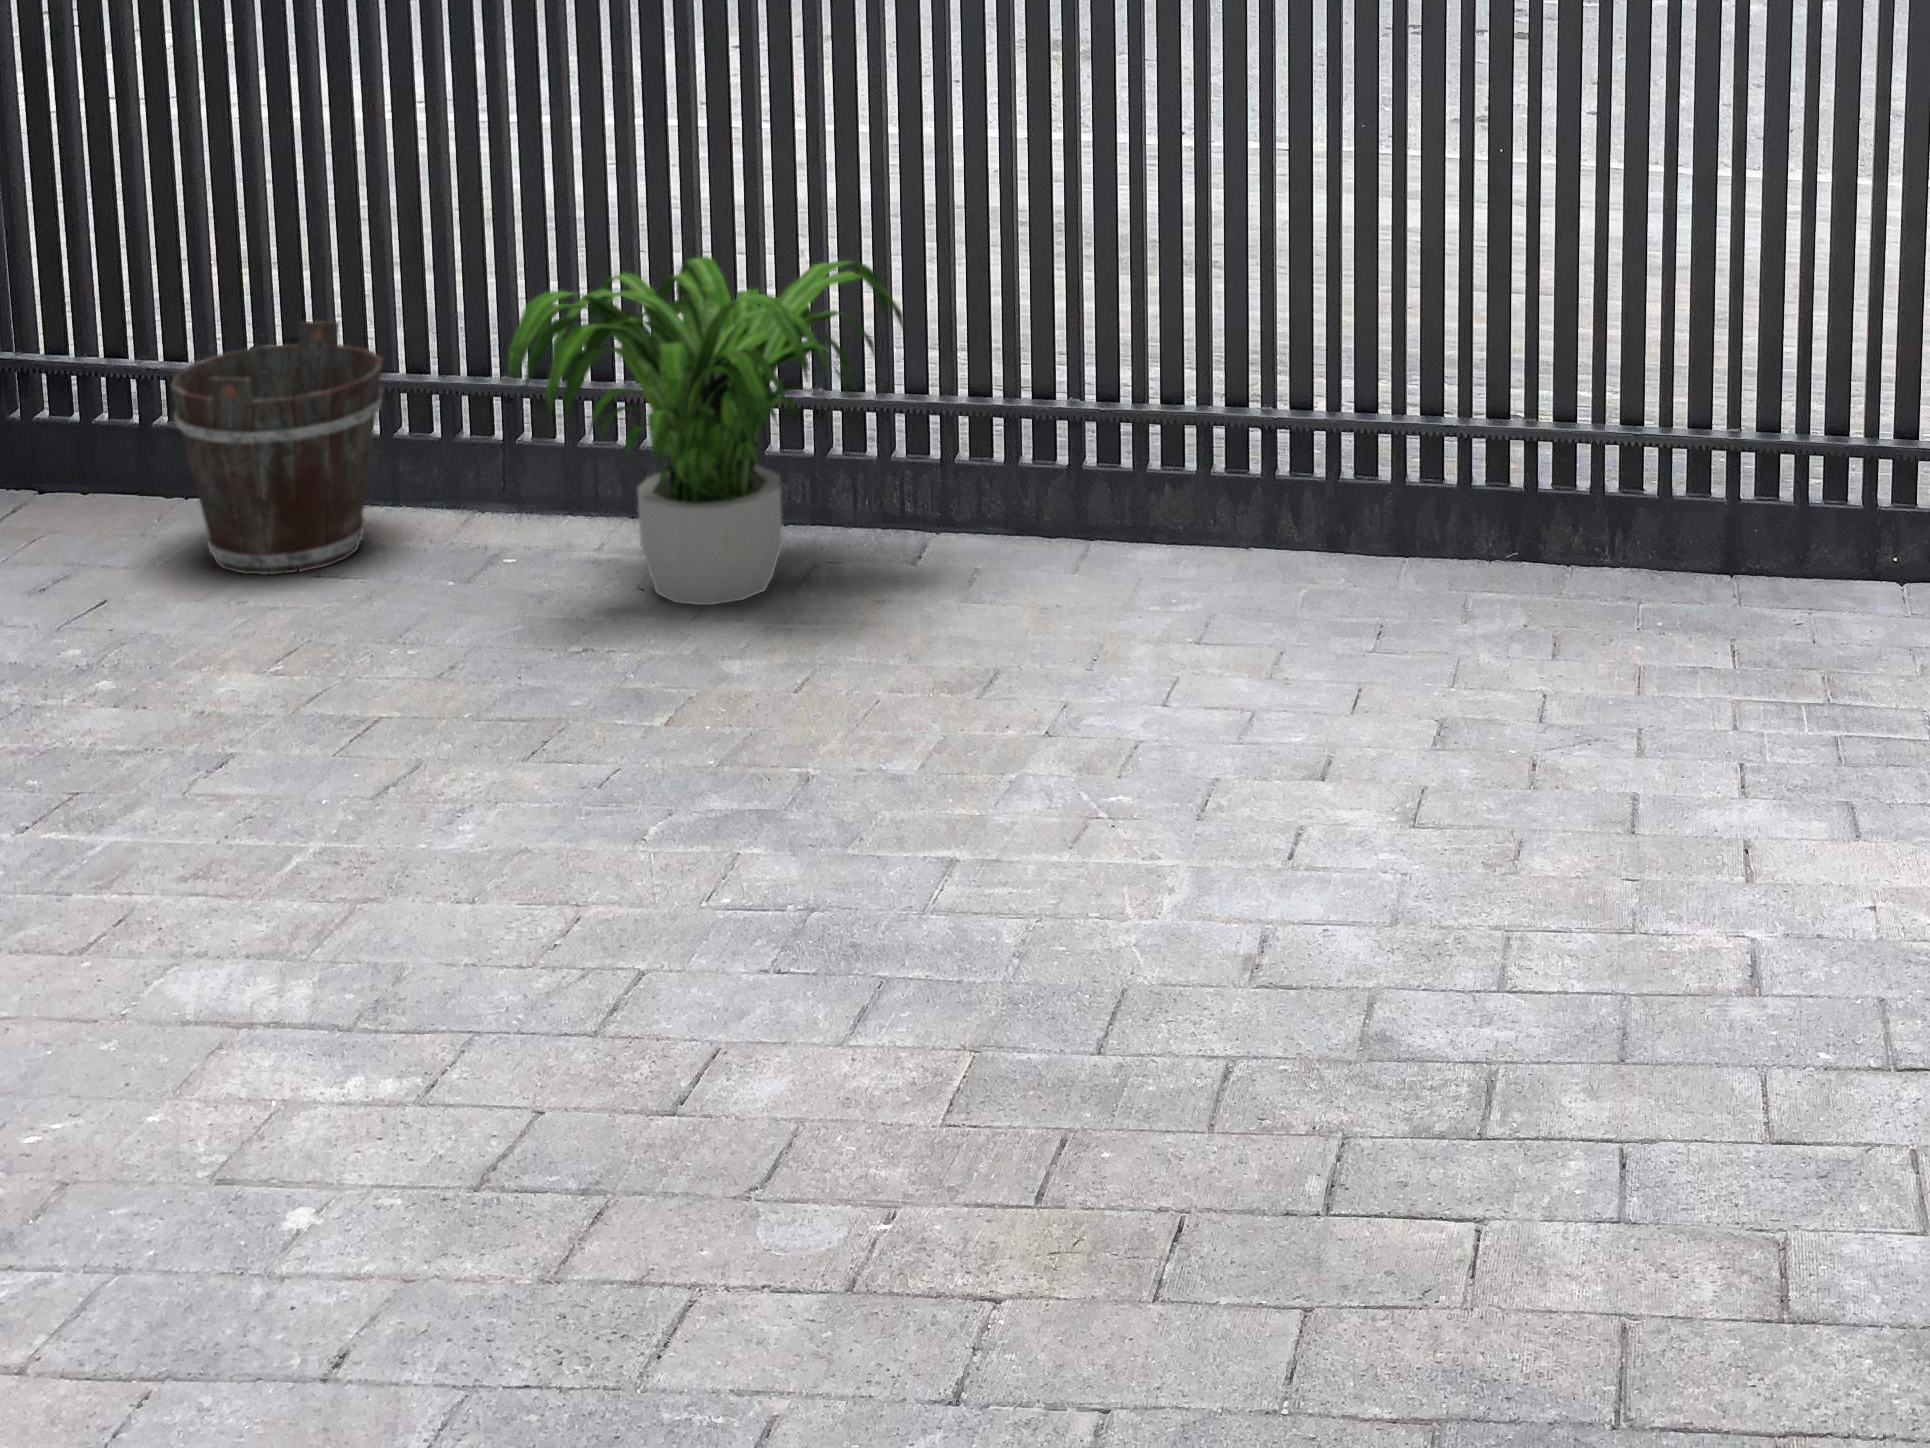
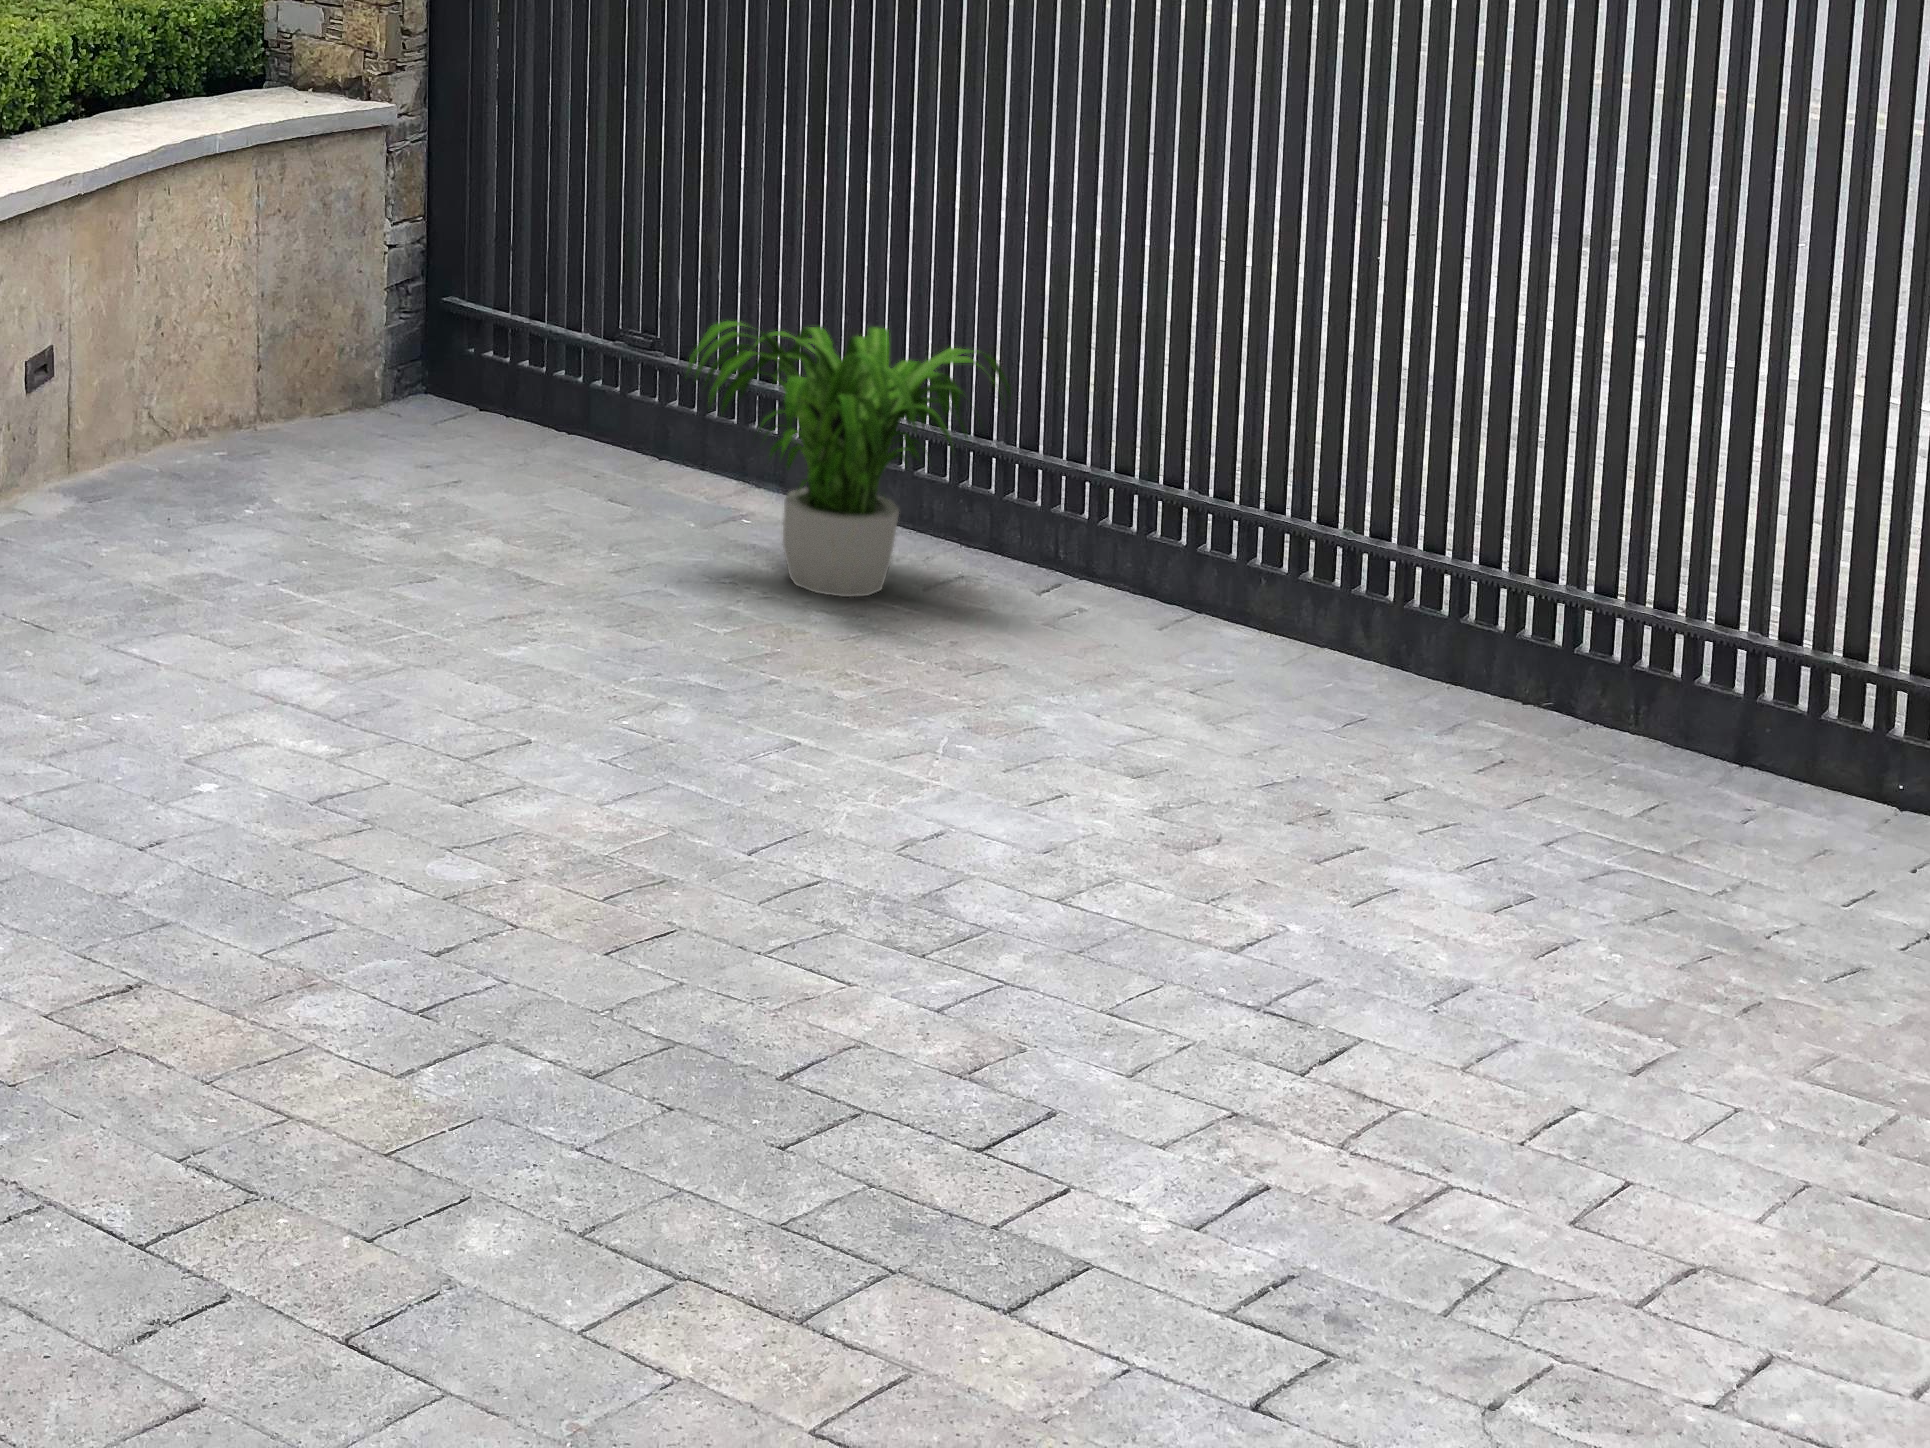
bucket: present [171,321,382,575] -> none [510,323,663,504]

